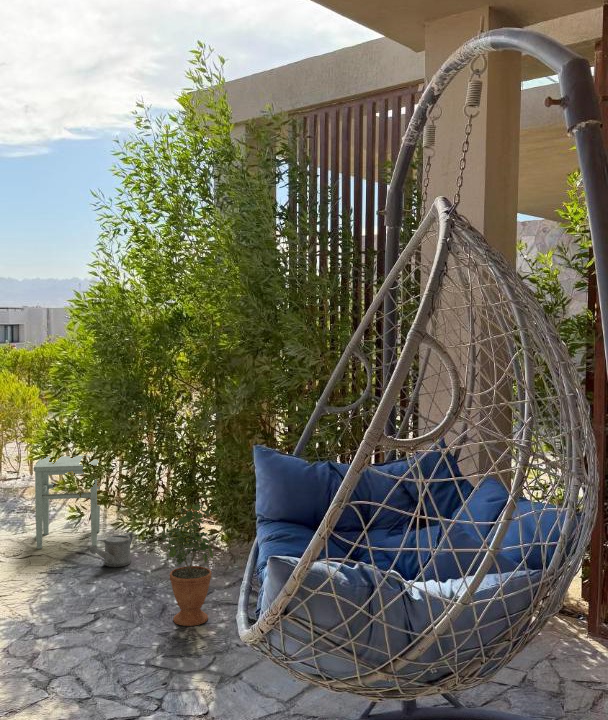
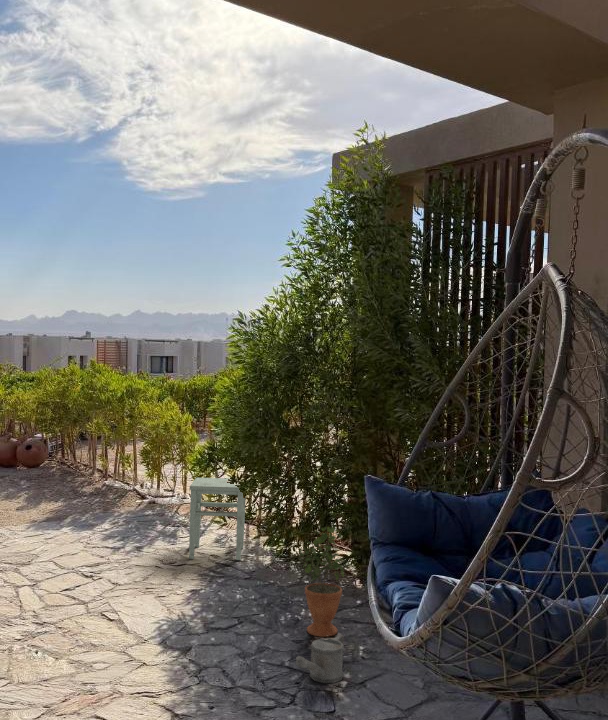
watering can: present [90,532,133,567] -> present [296,635,344,683]

